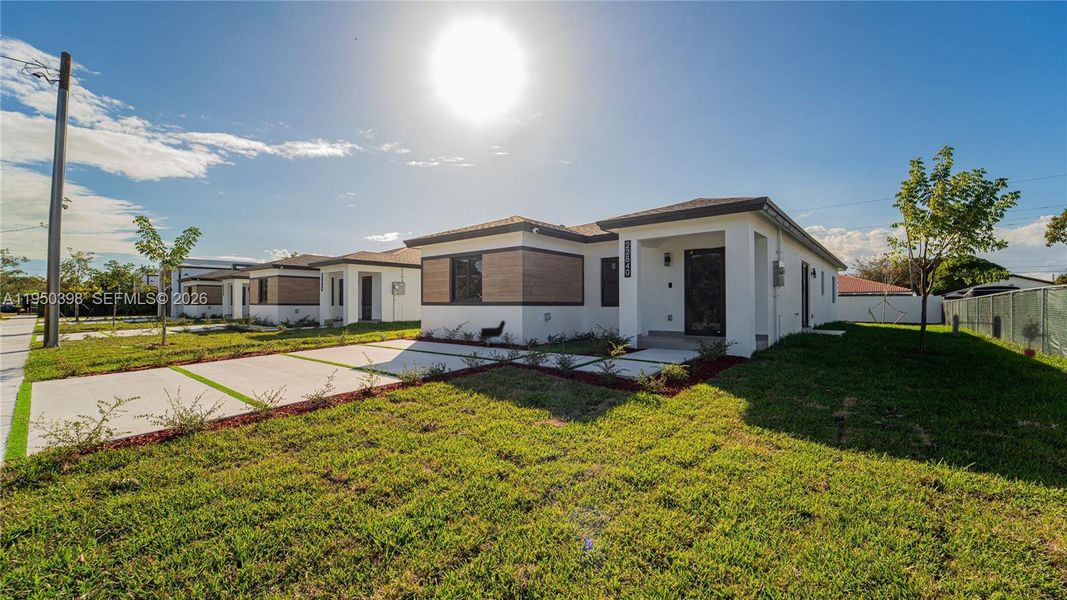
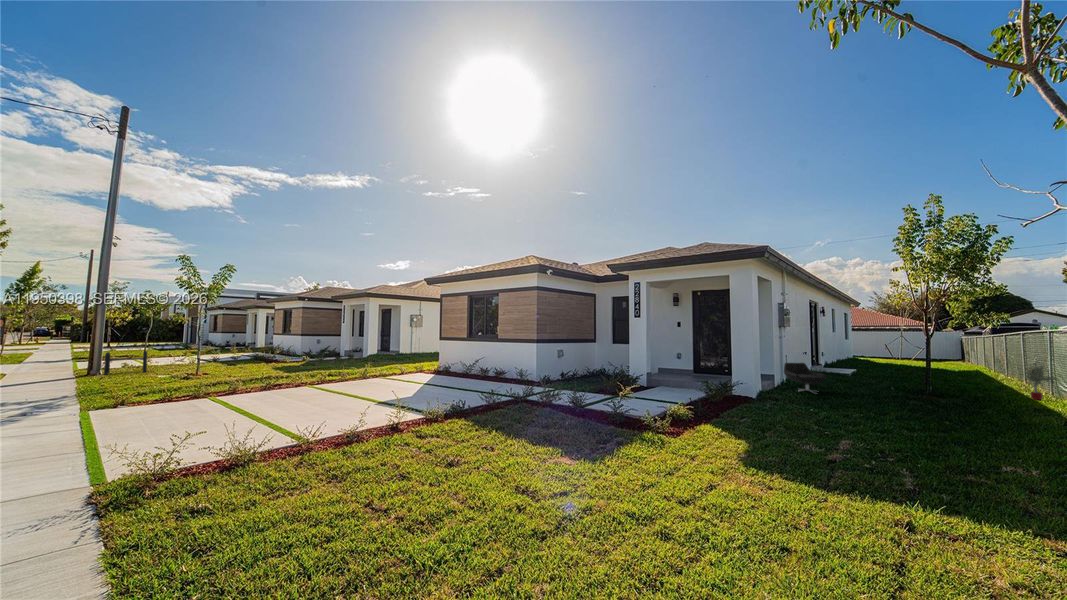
bench: present [952,314,1001,339] -> present [104,351,147,375]
lounge chair: present [481,321,505,345] -> present [784,363,827,391]

